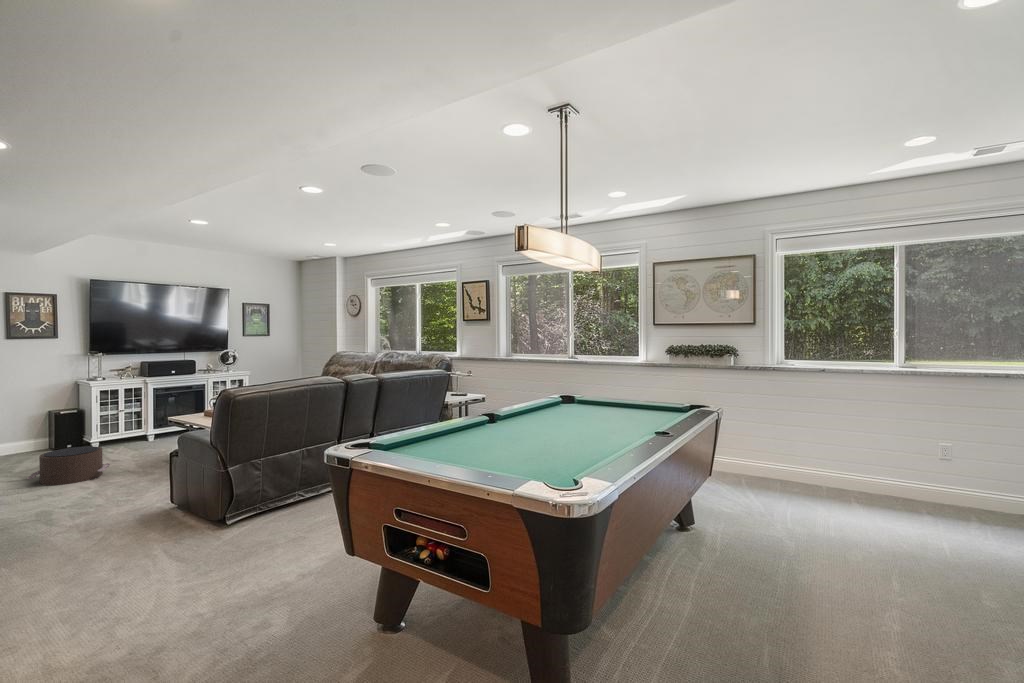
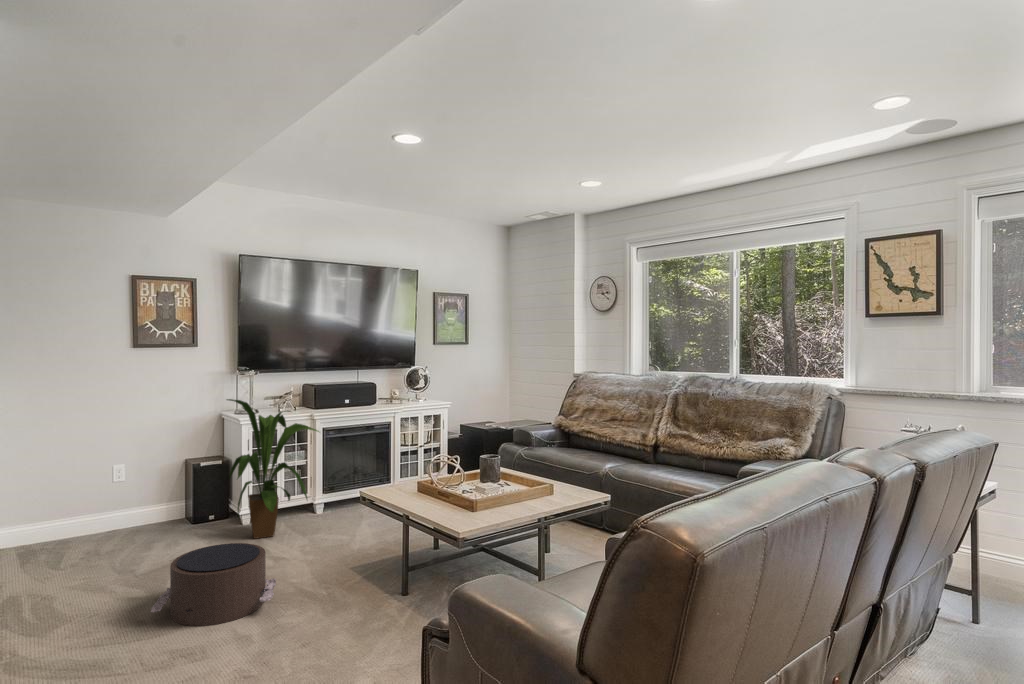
house plant: none [78,369,150,453] -> present [227,399,319,539]

